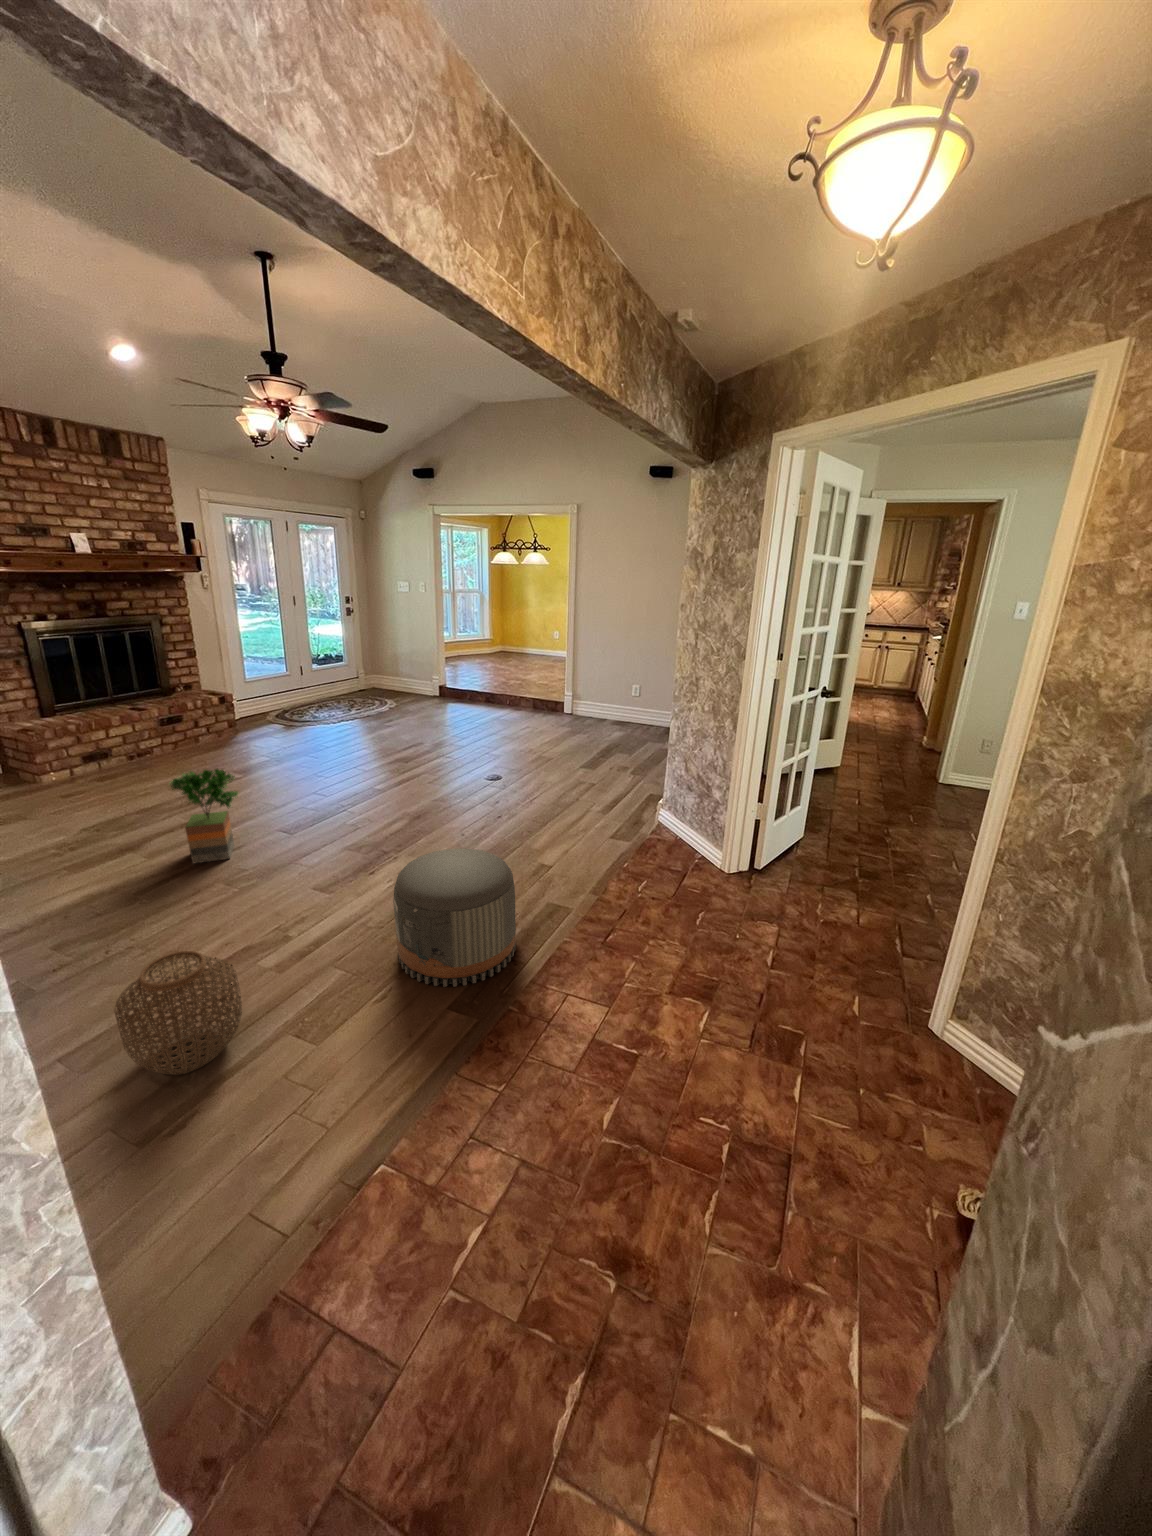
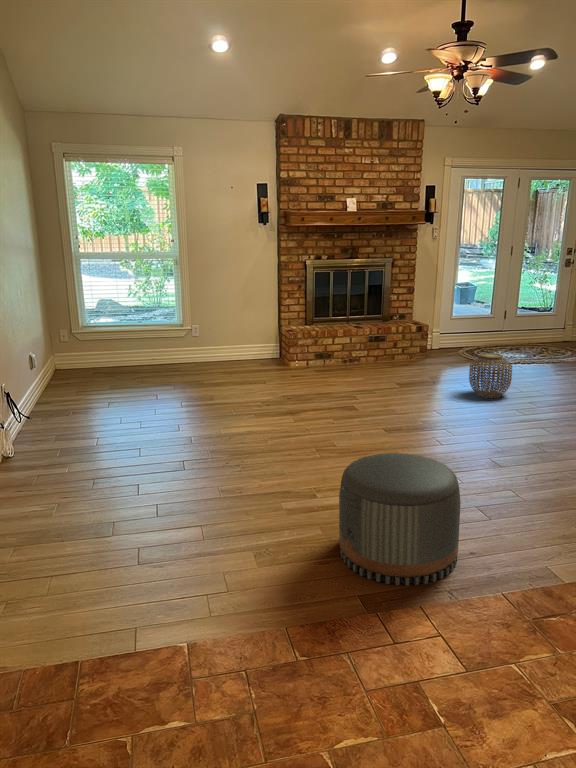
potted tree: present [169,769,239,863] -> none [302,360,348,434]
woven basket: present [115,951,242,1075] -> present [469,353,512,398]

